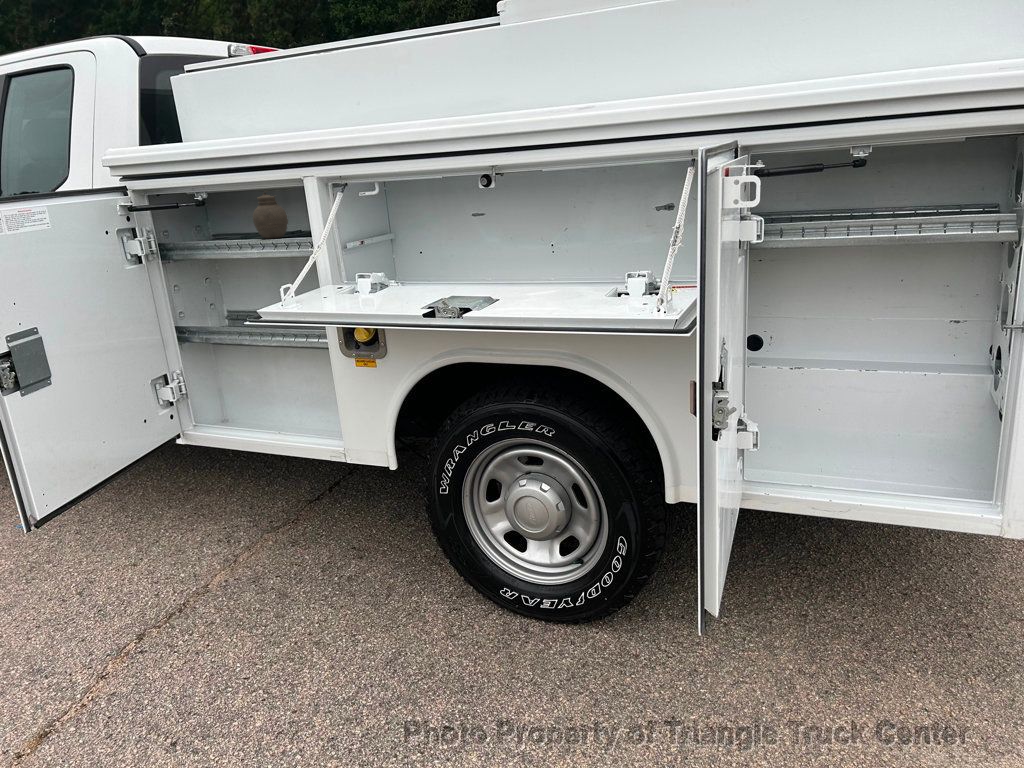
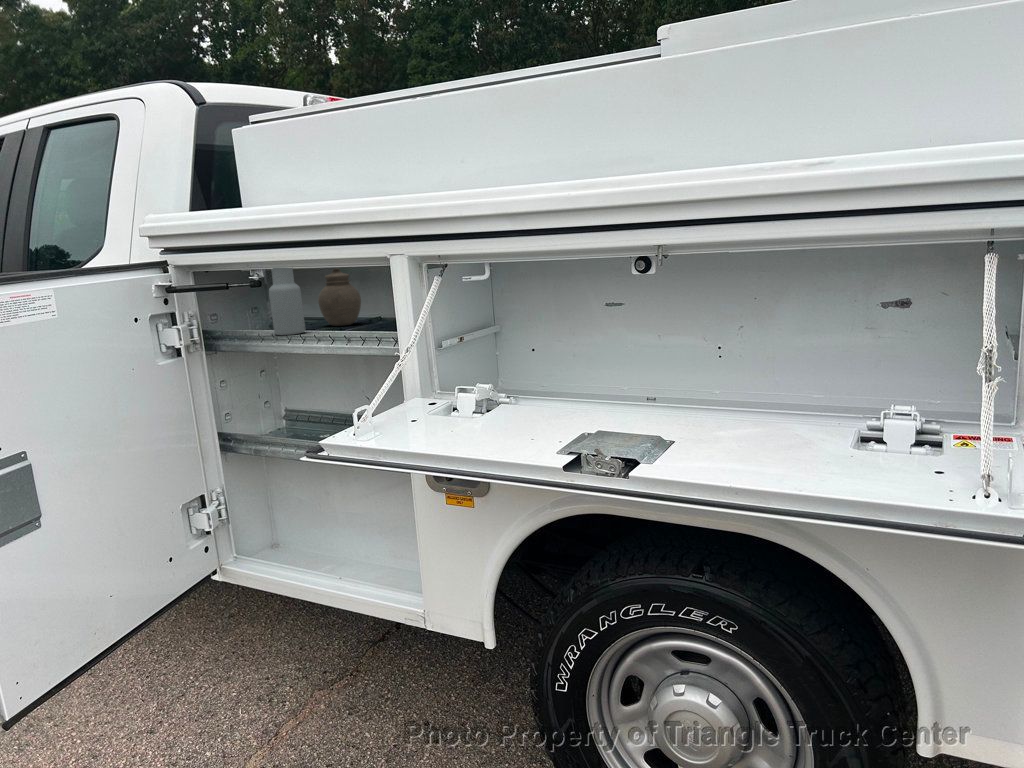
water bottle: none [205,171,243,244] -> present [263,268,305,335]

